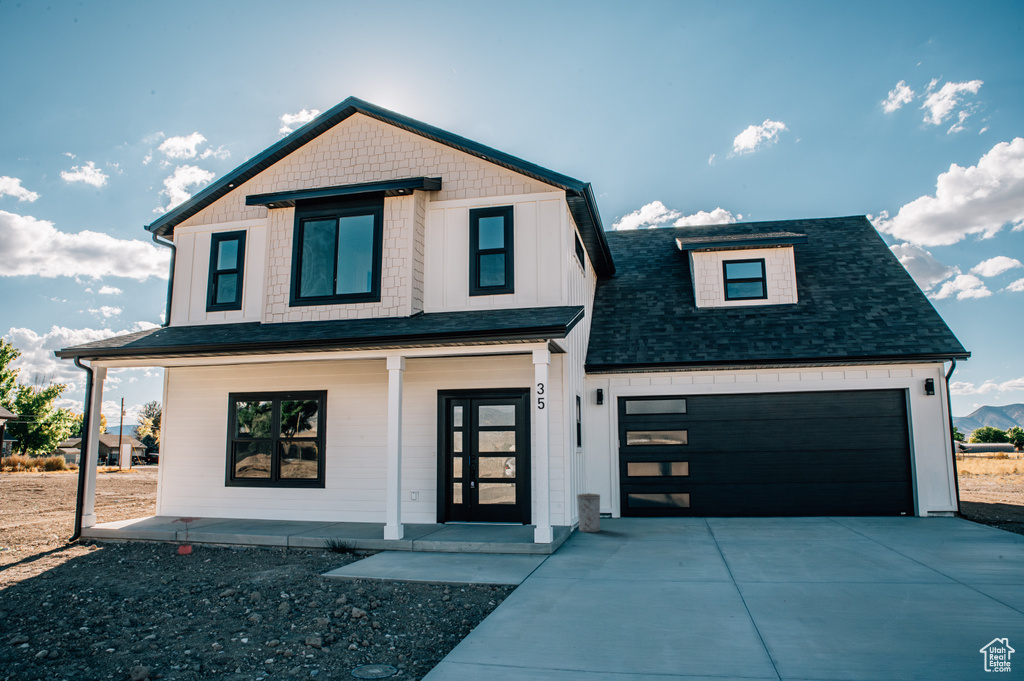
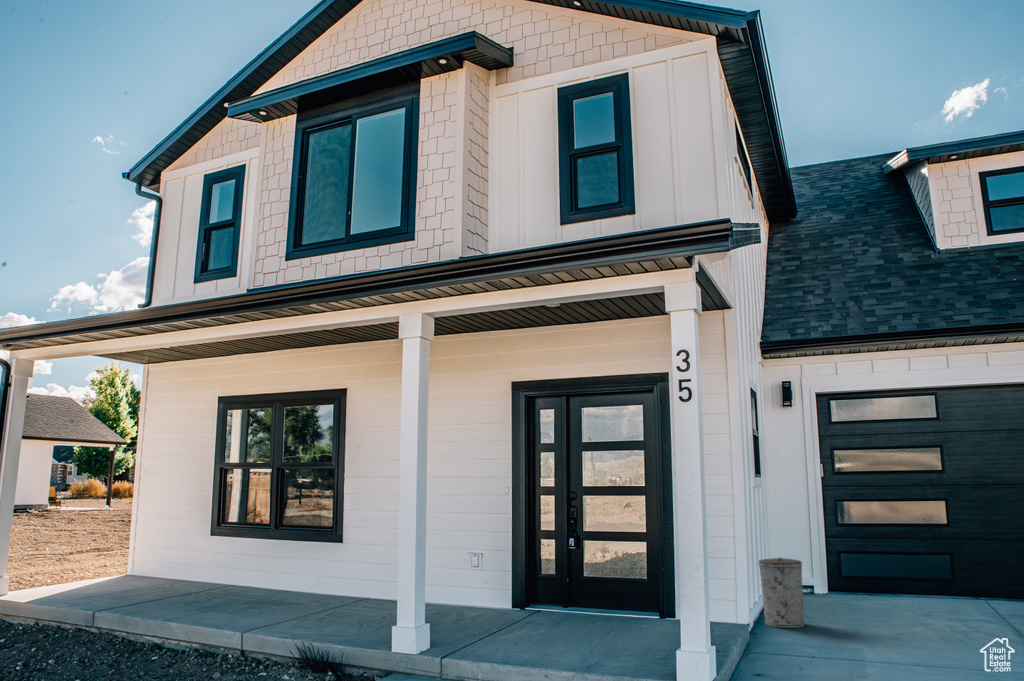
potted plant: present [172,517,201,554] -> none [71,591,122,654]

